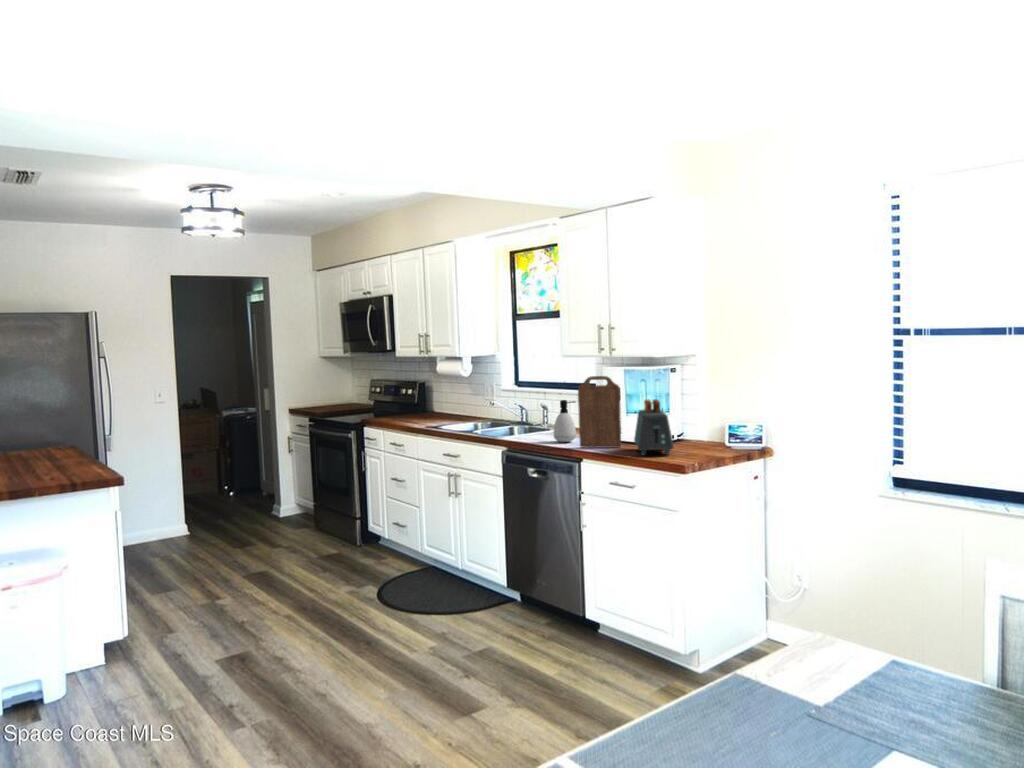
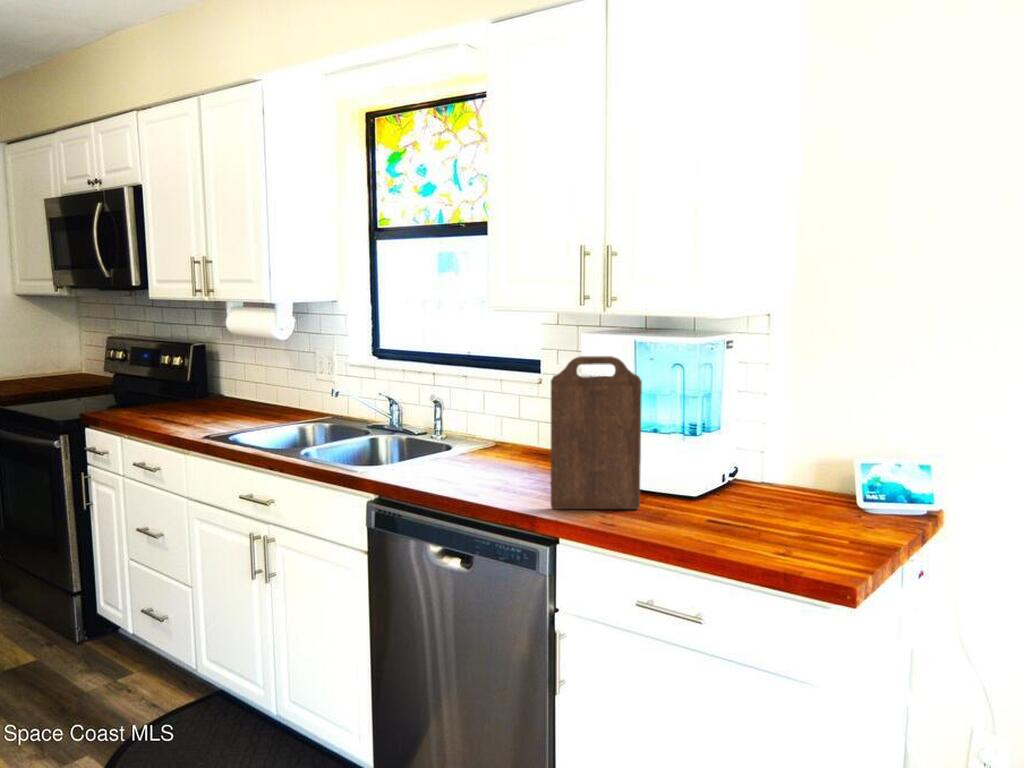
toaster: present [634,399,674,455] -> none [674,412,791,543]
soap dispenser: present [554,400,576,442] -> none [482,401,530,489]

